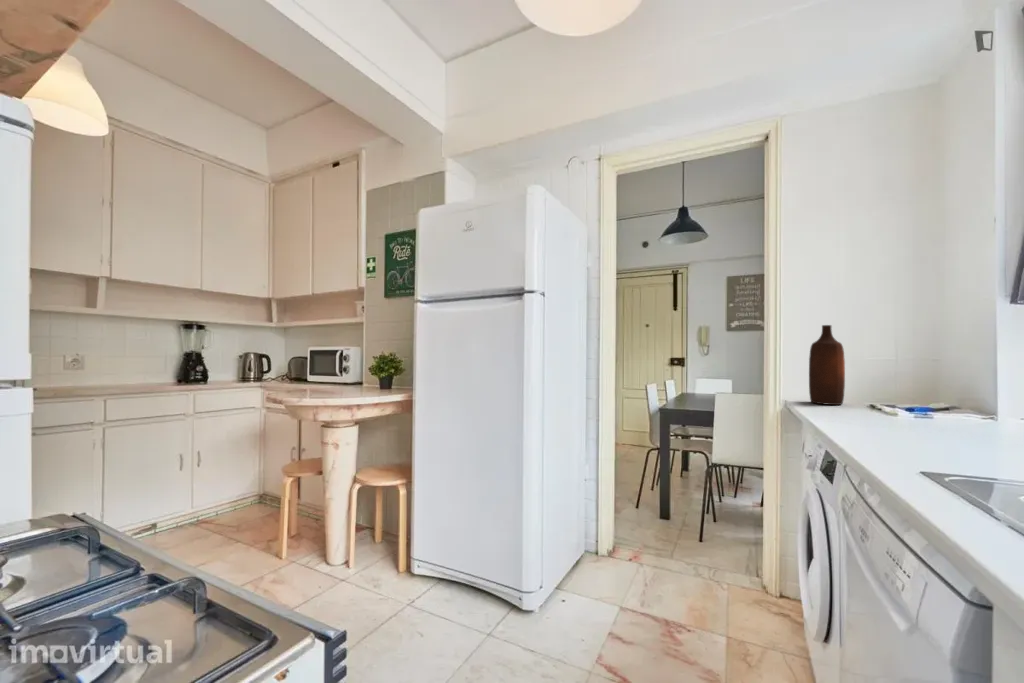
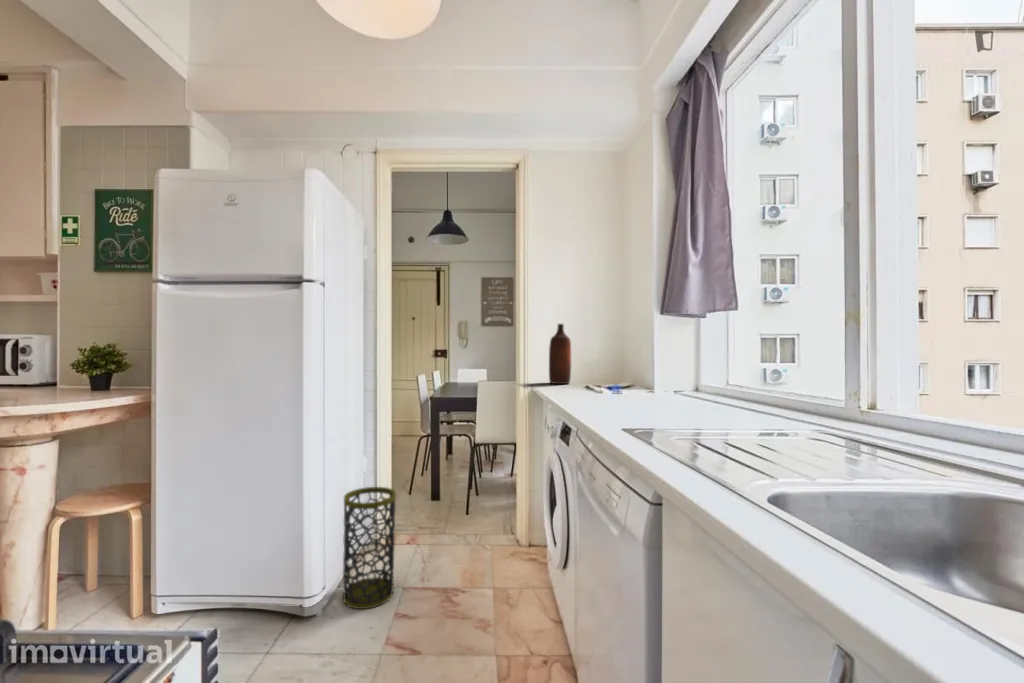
trash can: none [560,499,612,629] -> present [343,487,396,609]

